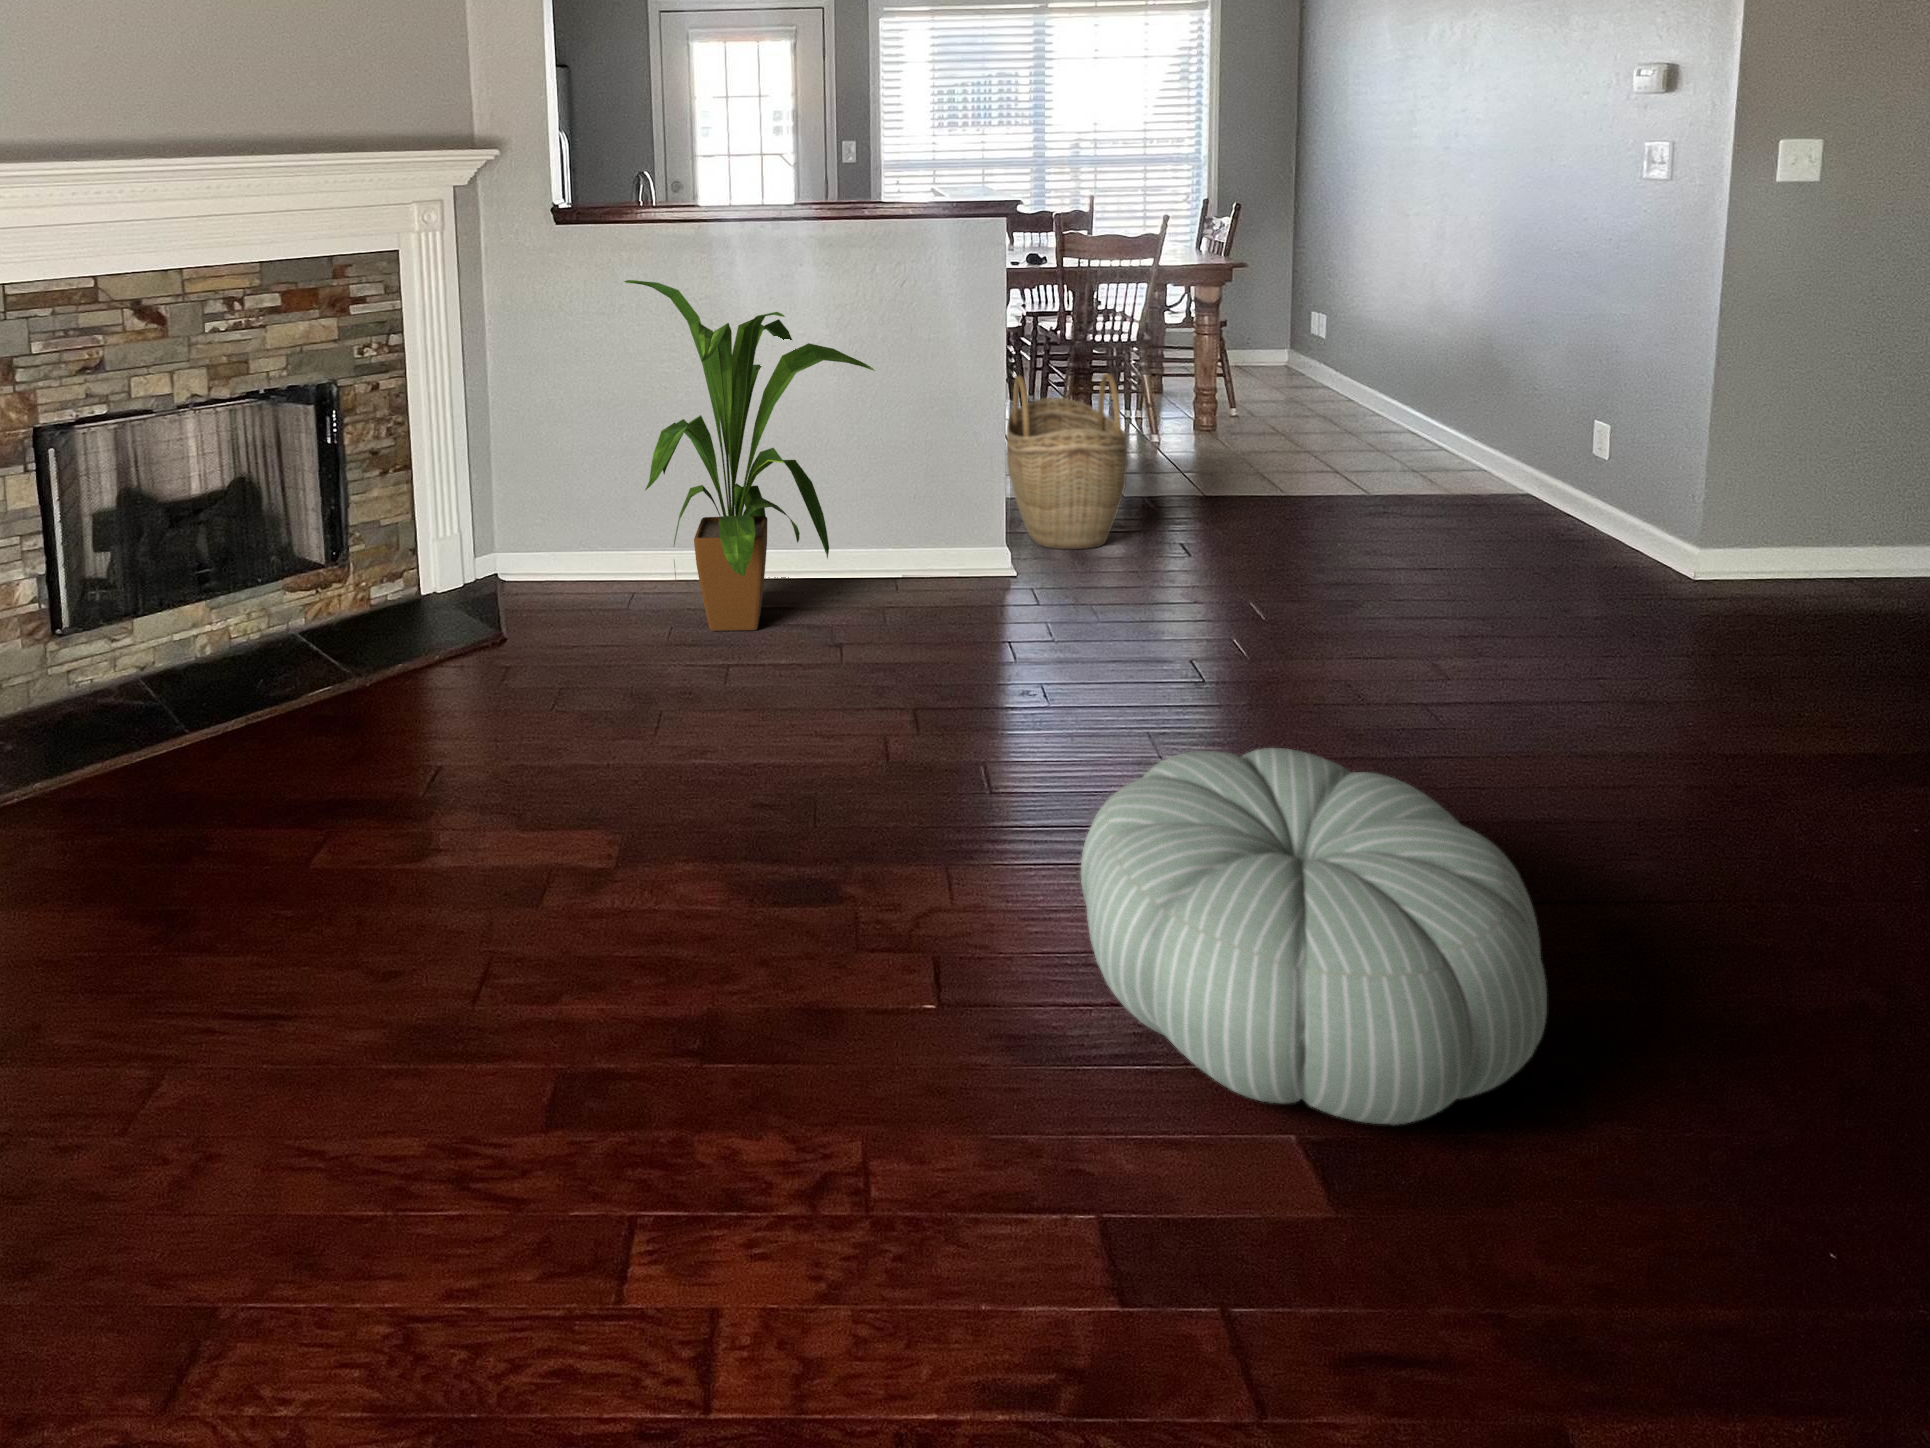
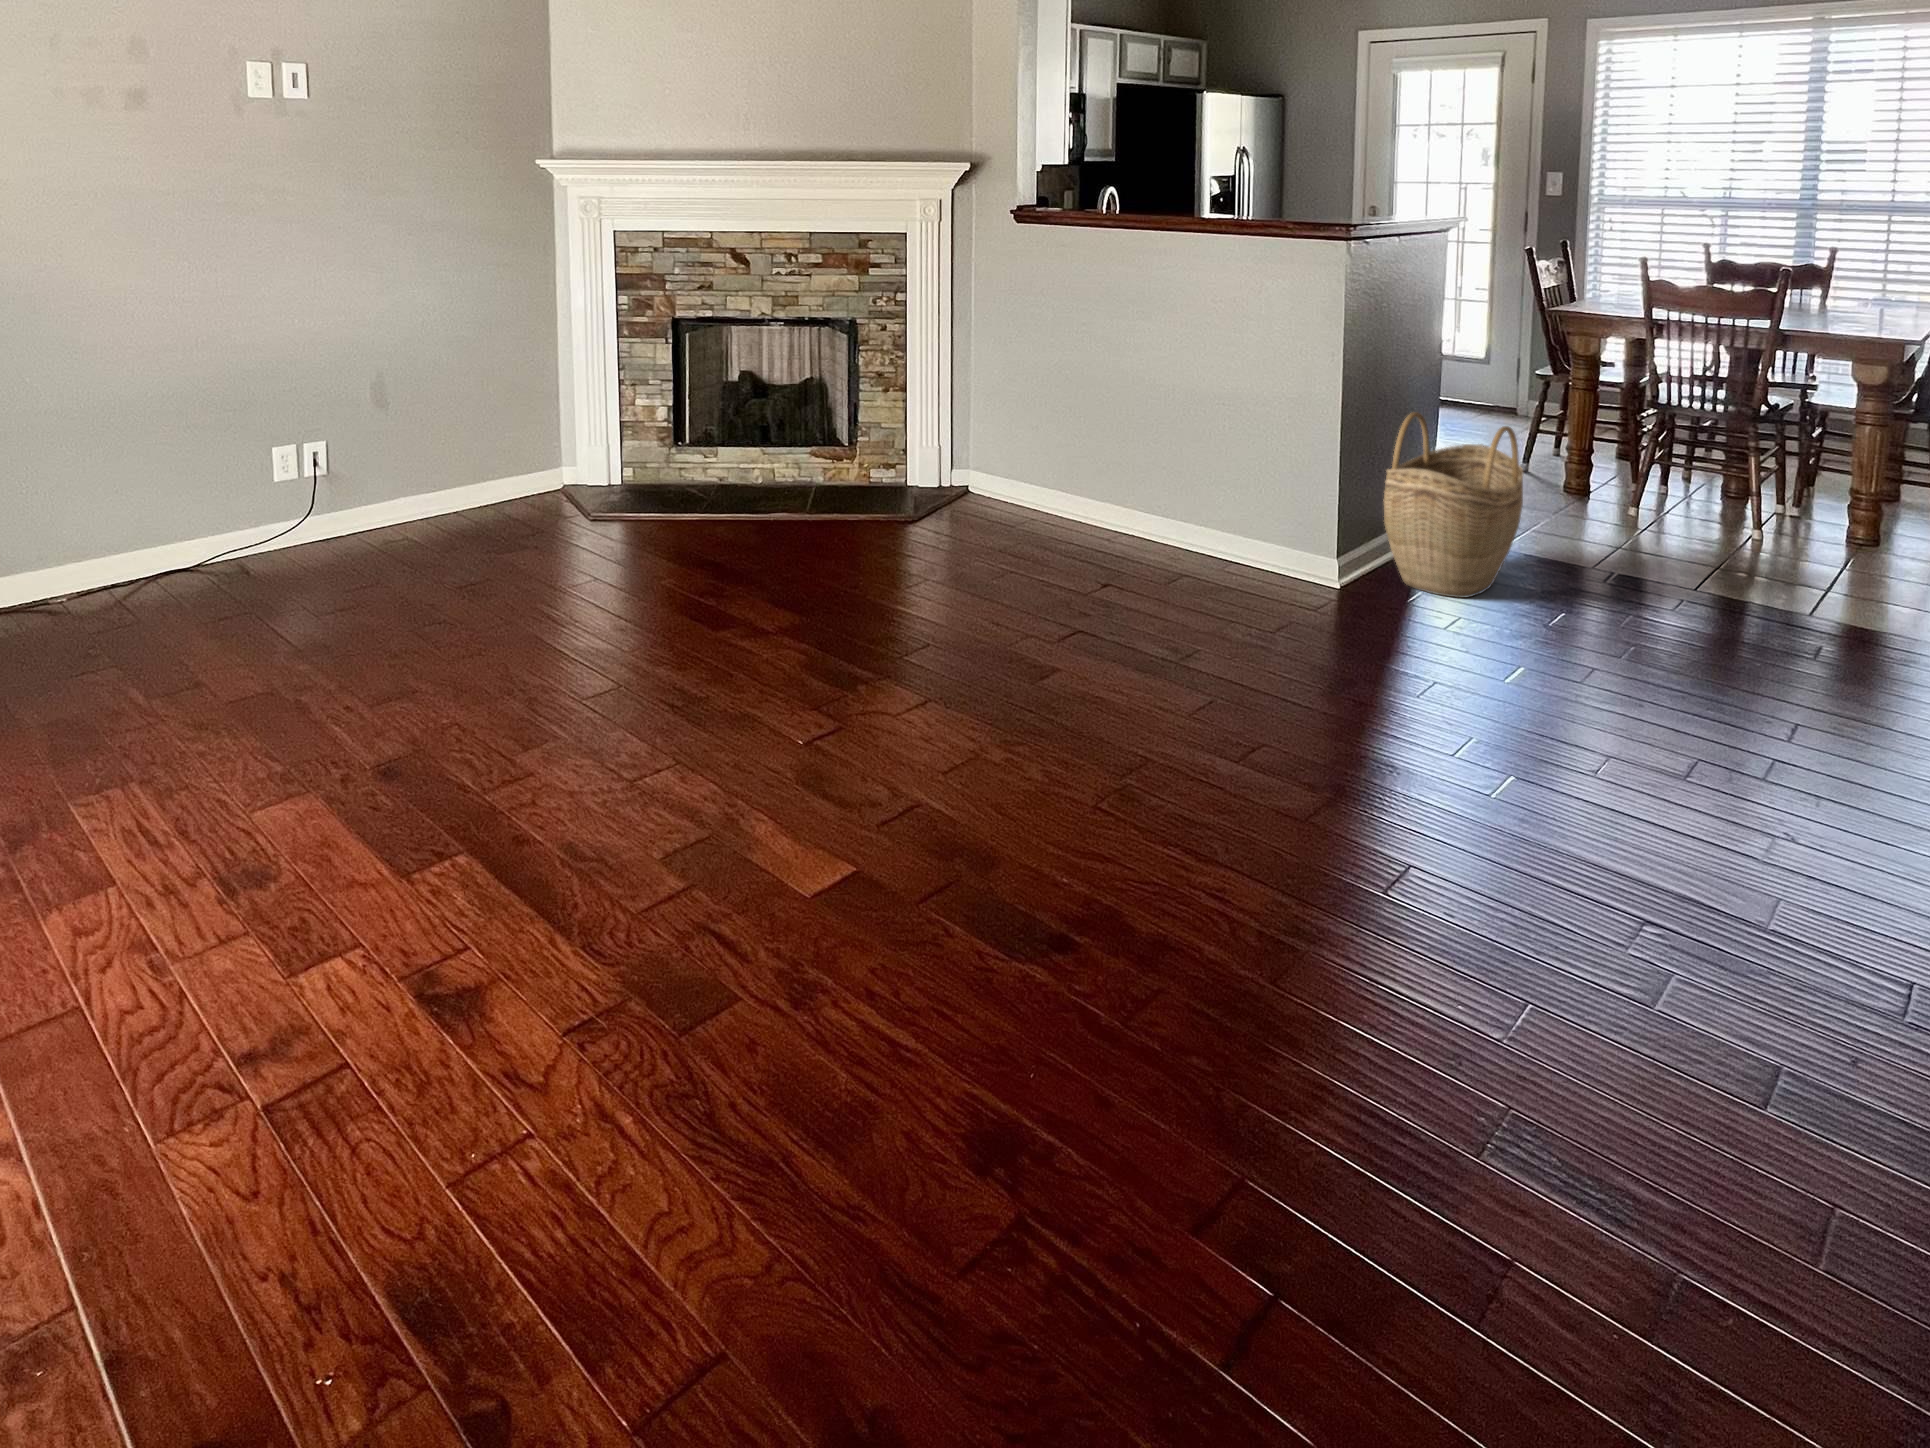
house plant: present [624,280,875,631] -> none [965,269,1196,565]
pouf: present [1081,748,1547,1125] -> none [861,666,1184,912]

